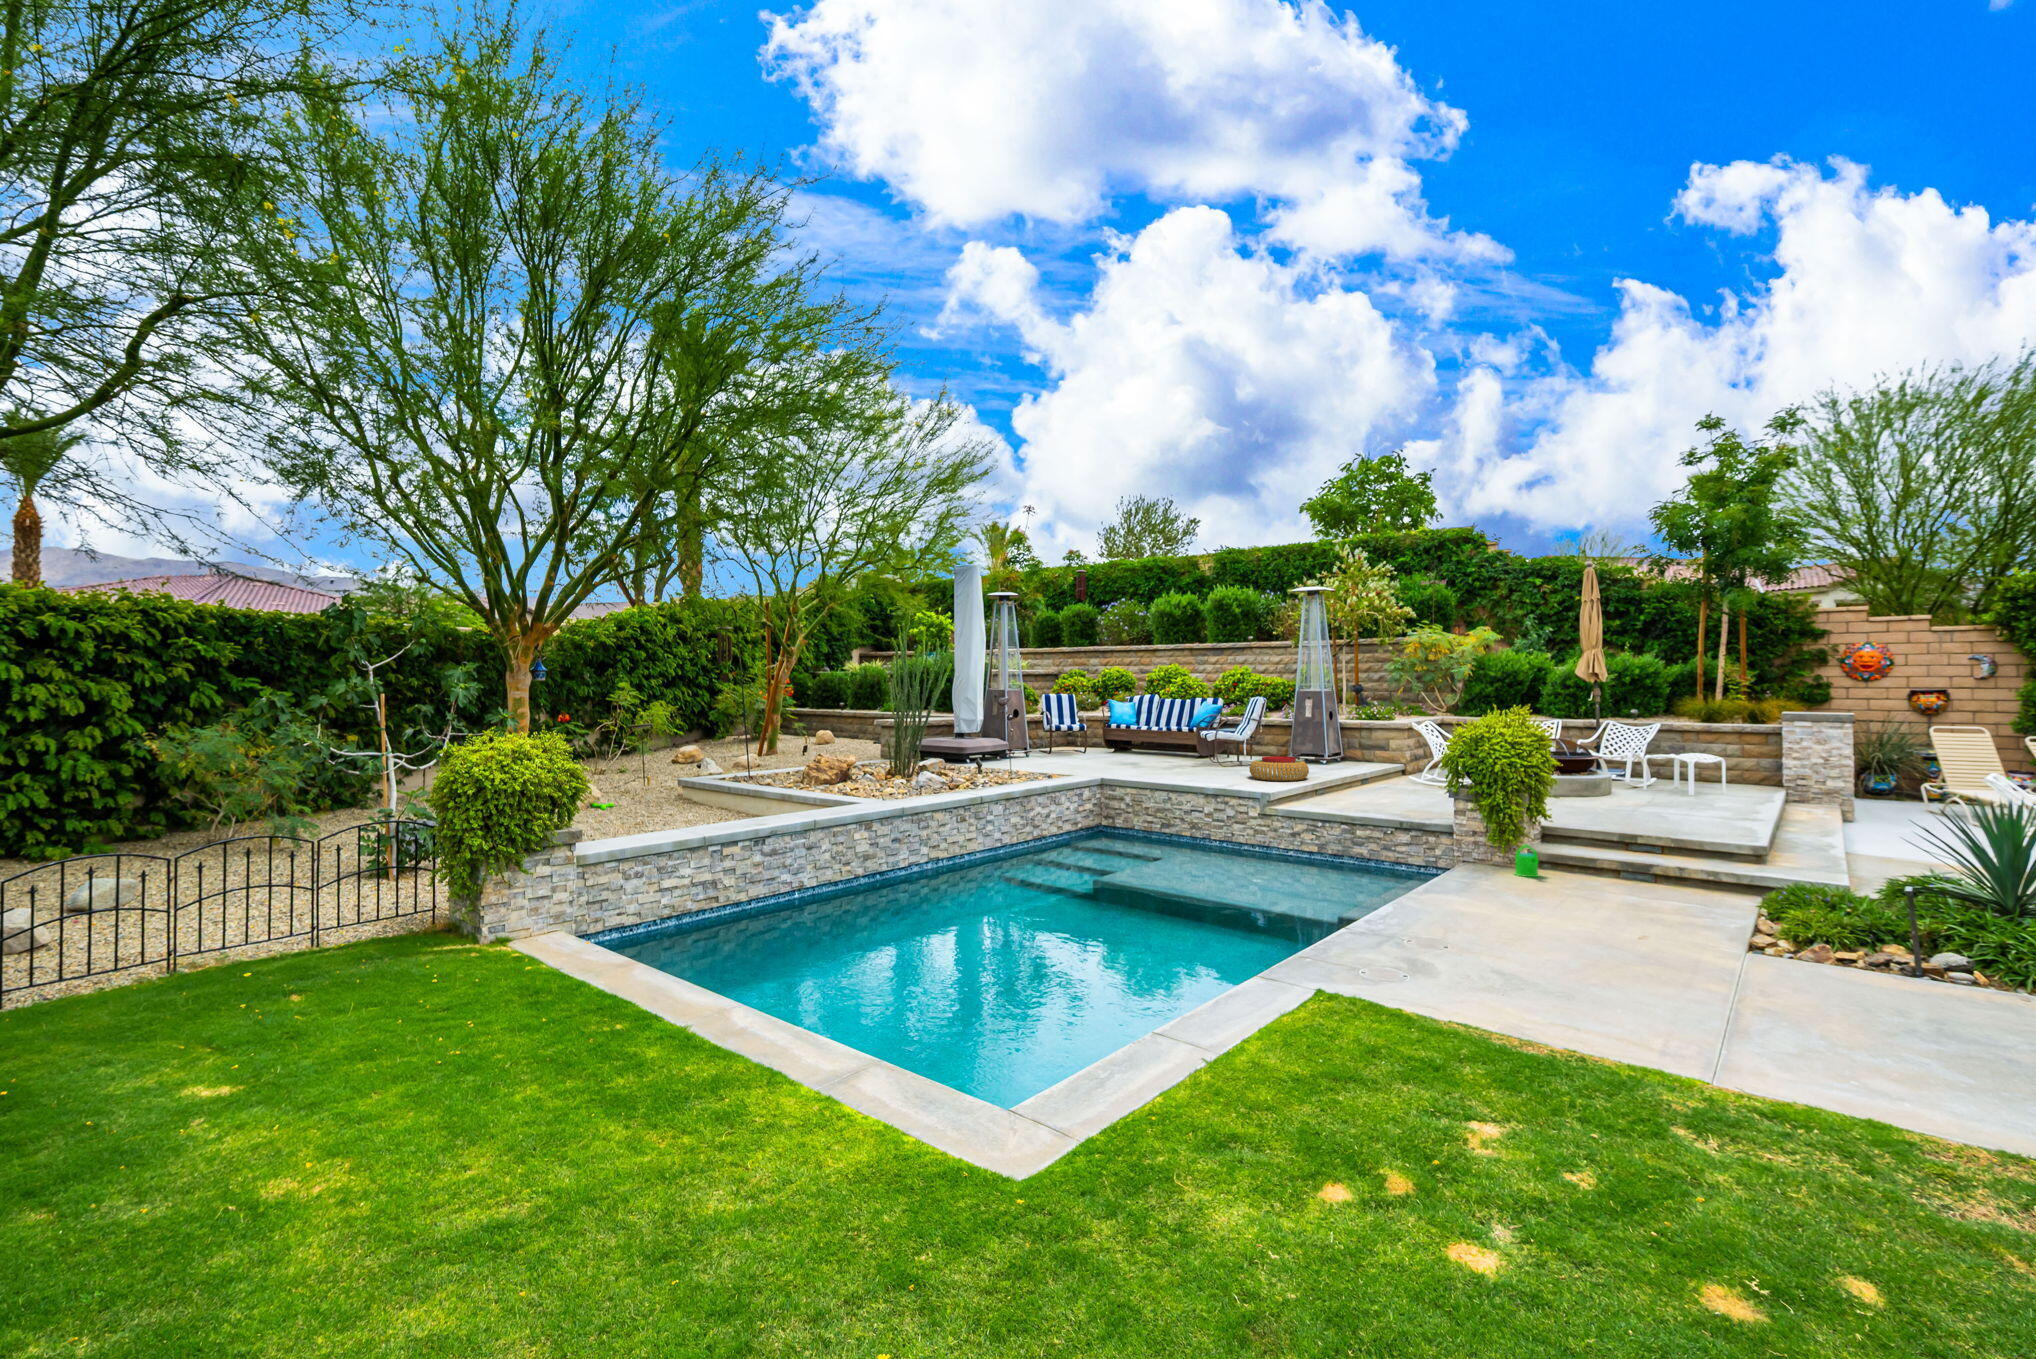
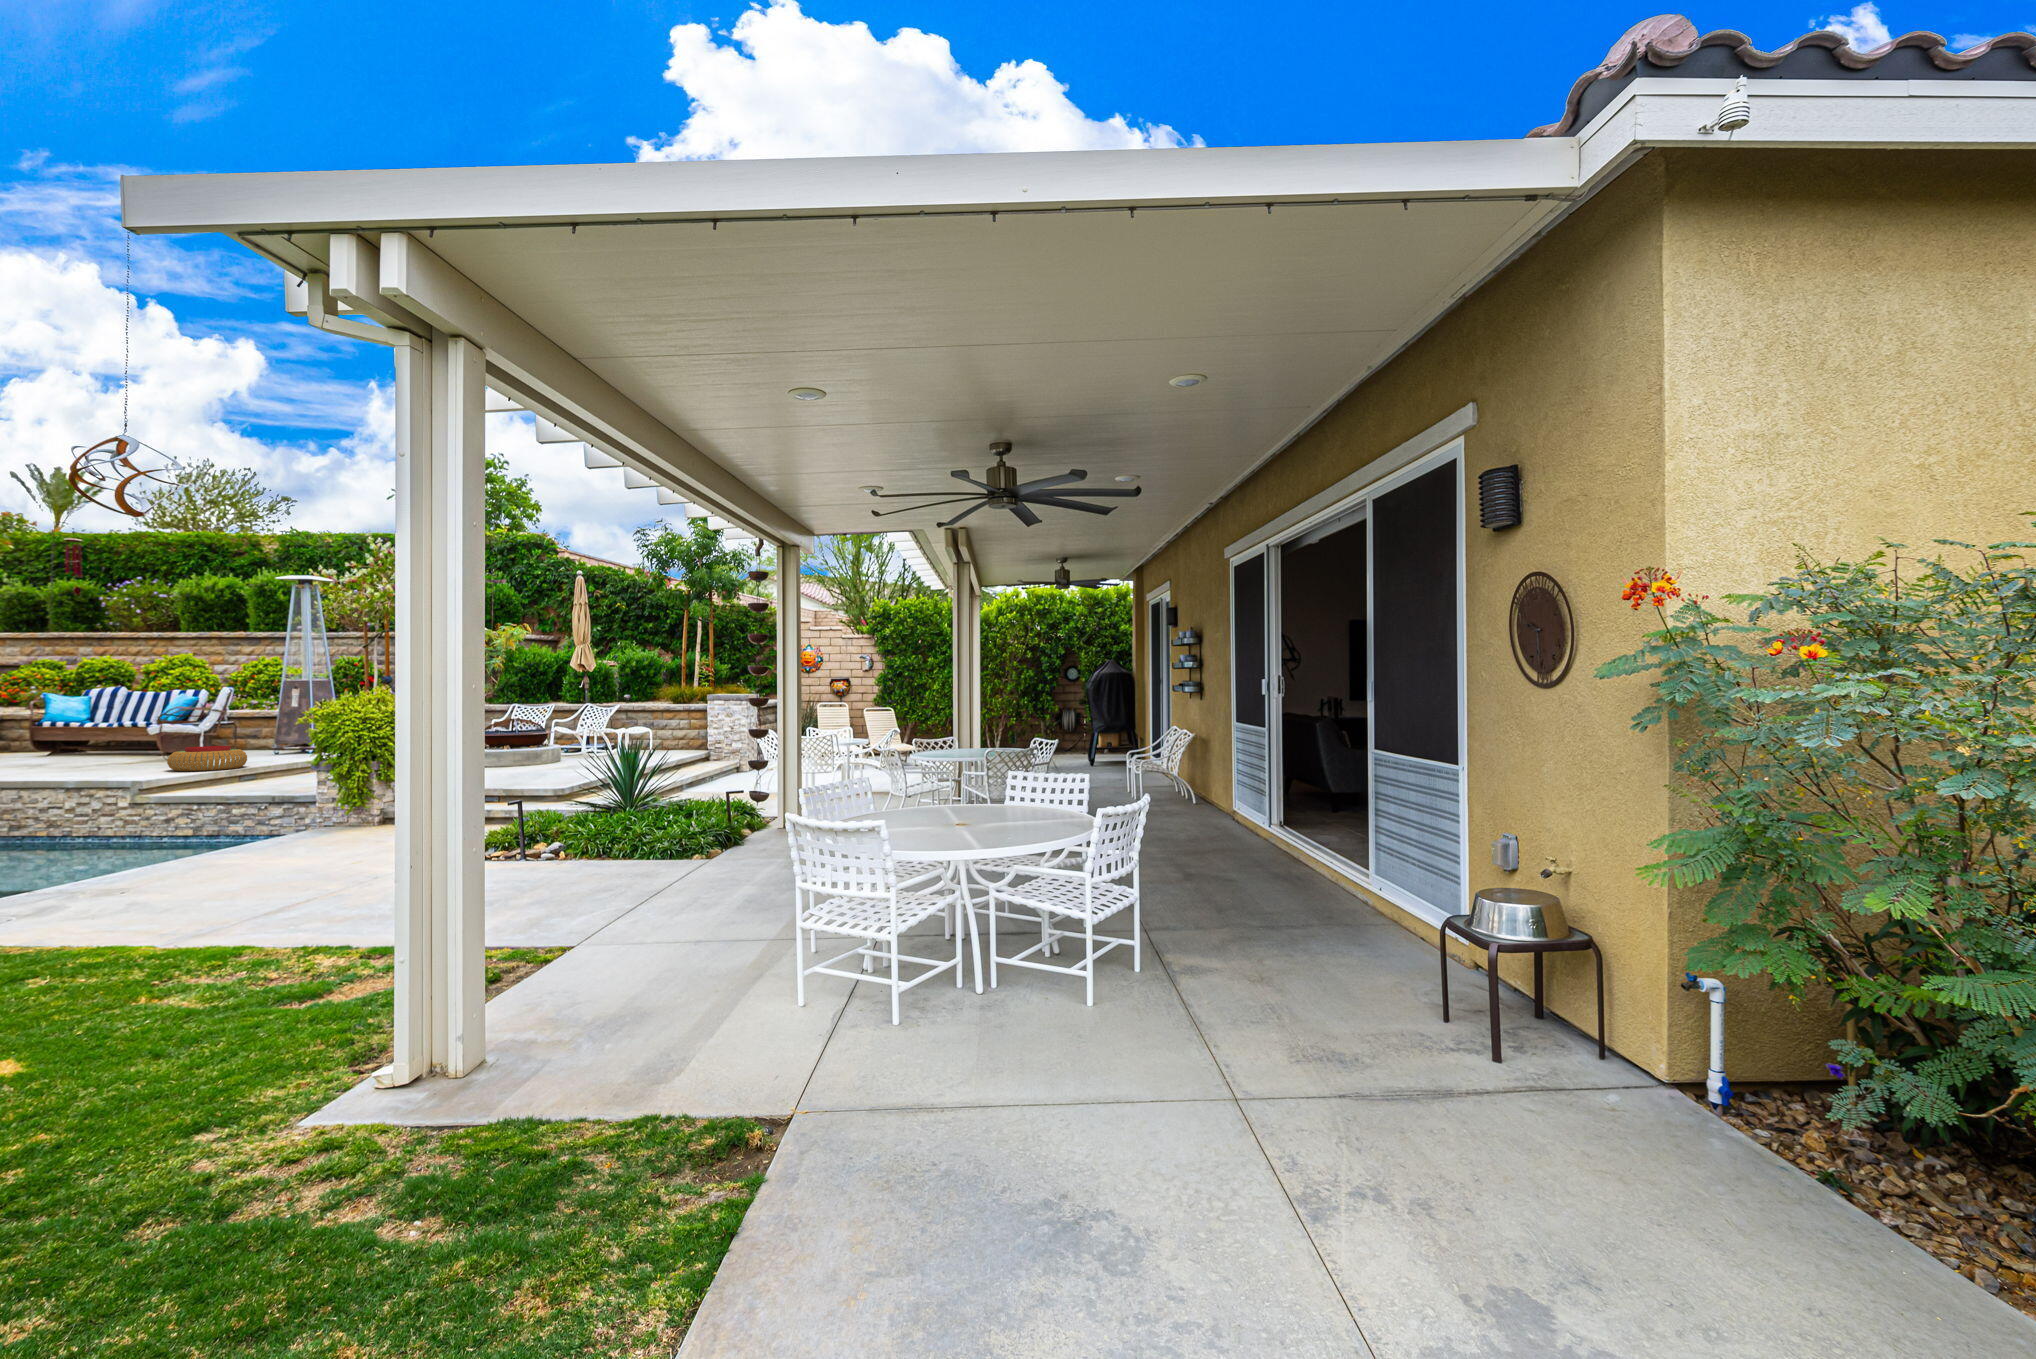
watering can: present [1514,844,1539,877] -> none [342,801,367,829]

